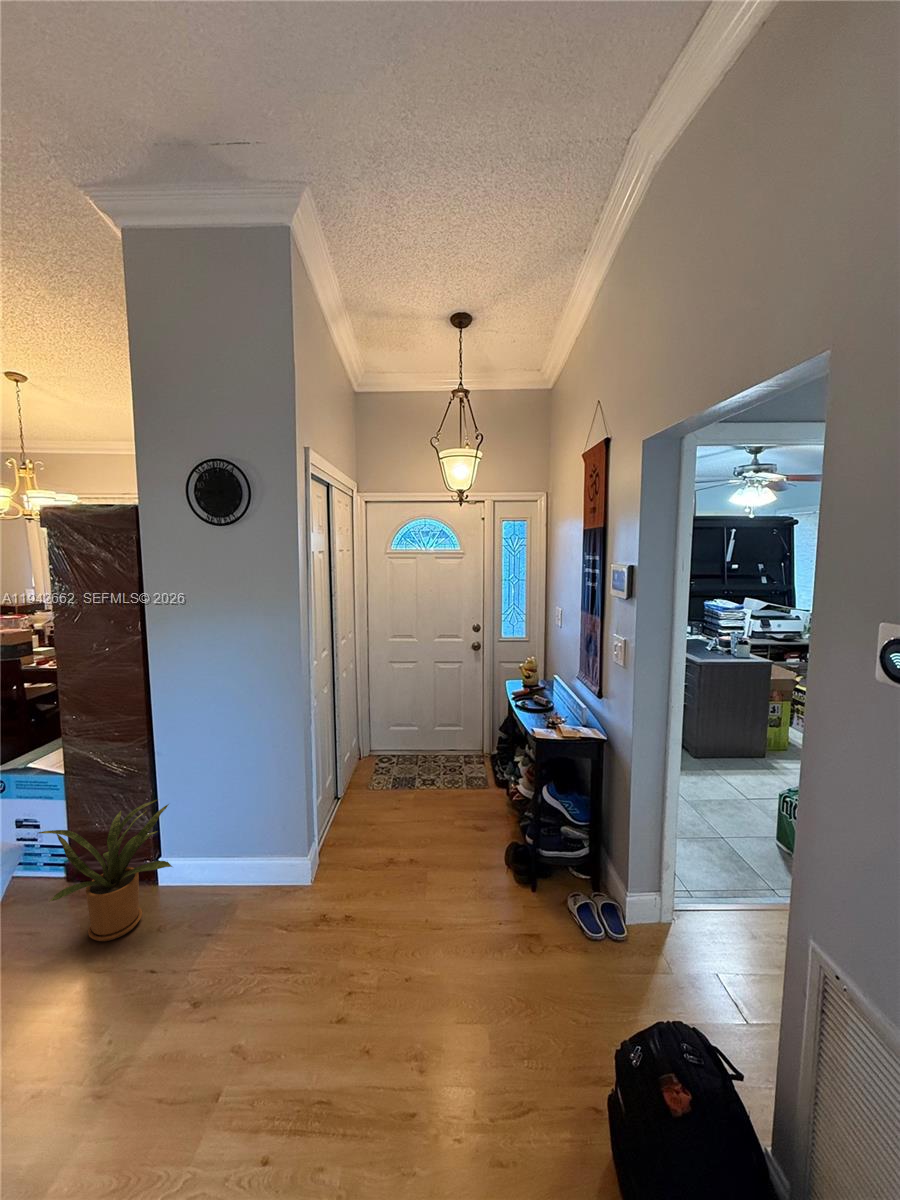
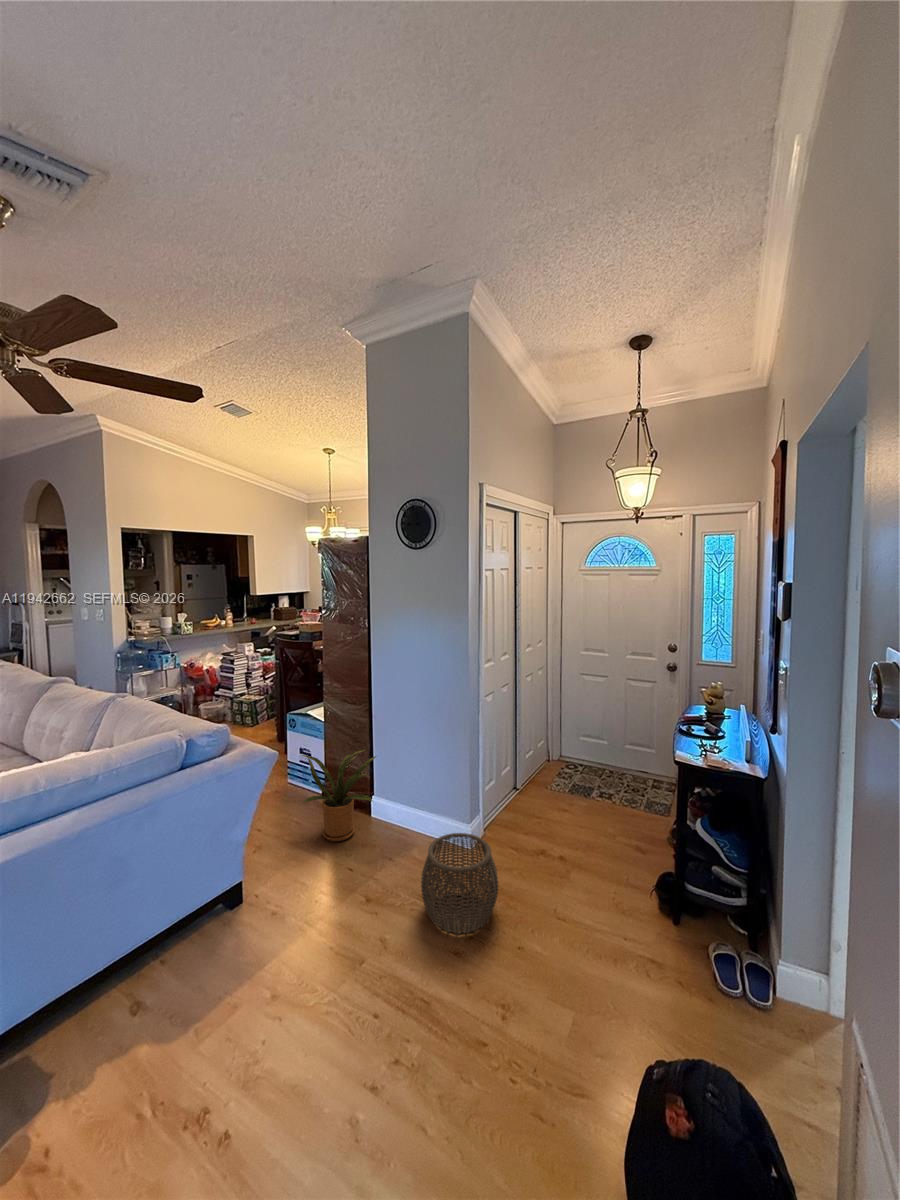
woven basket: none [275,870,372,1001] -> present [421,833,499,935]

